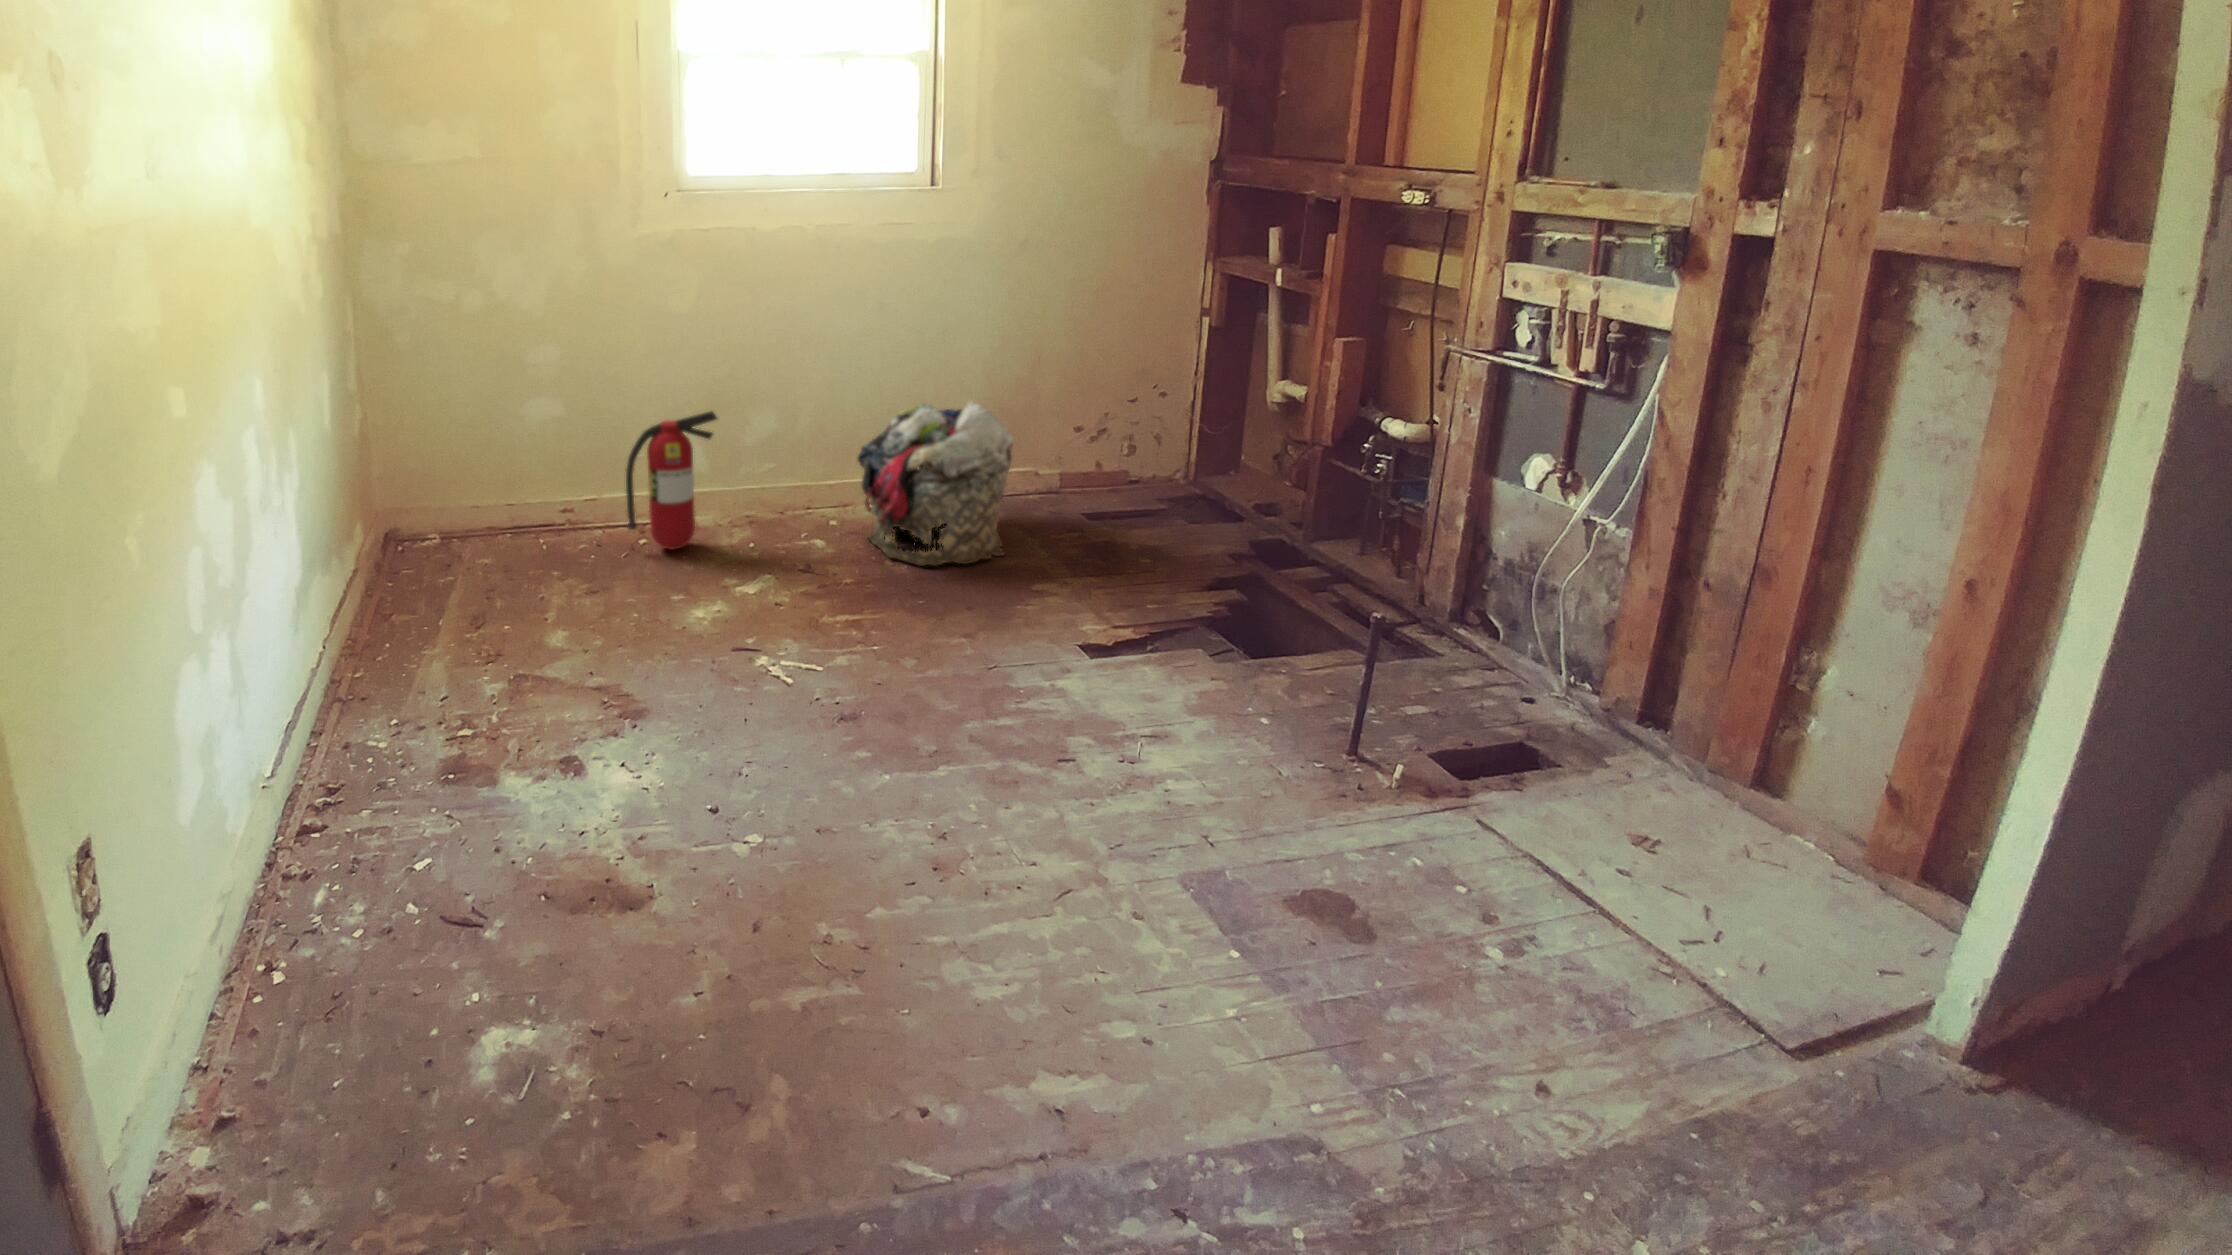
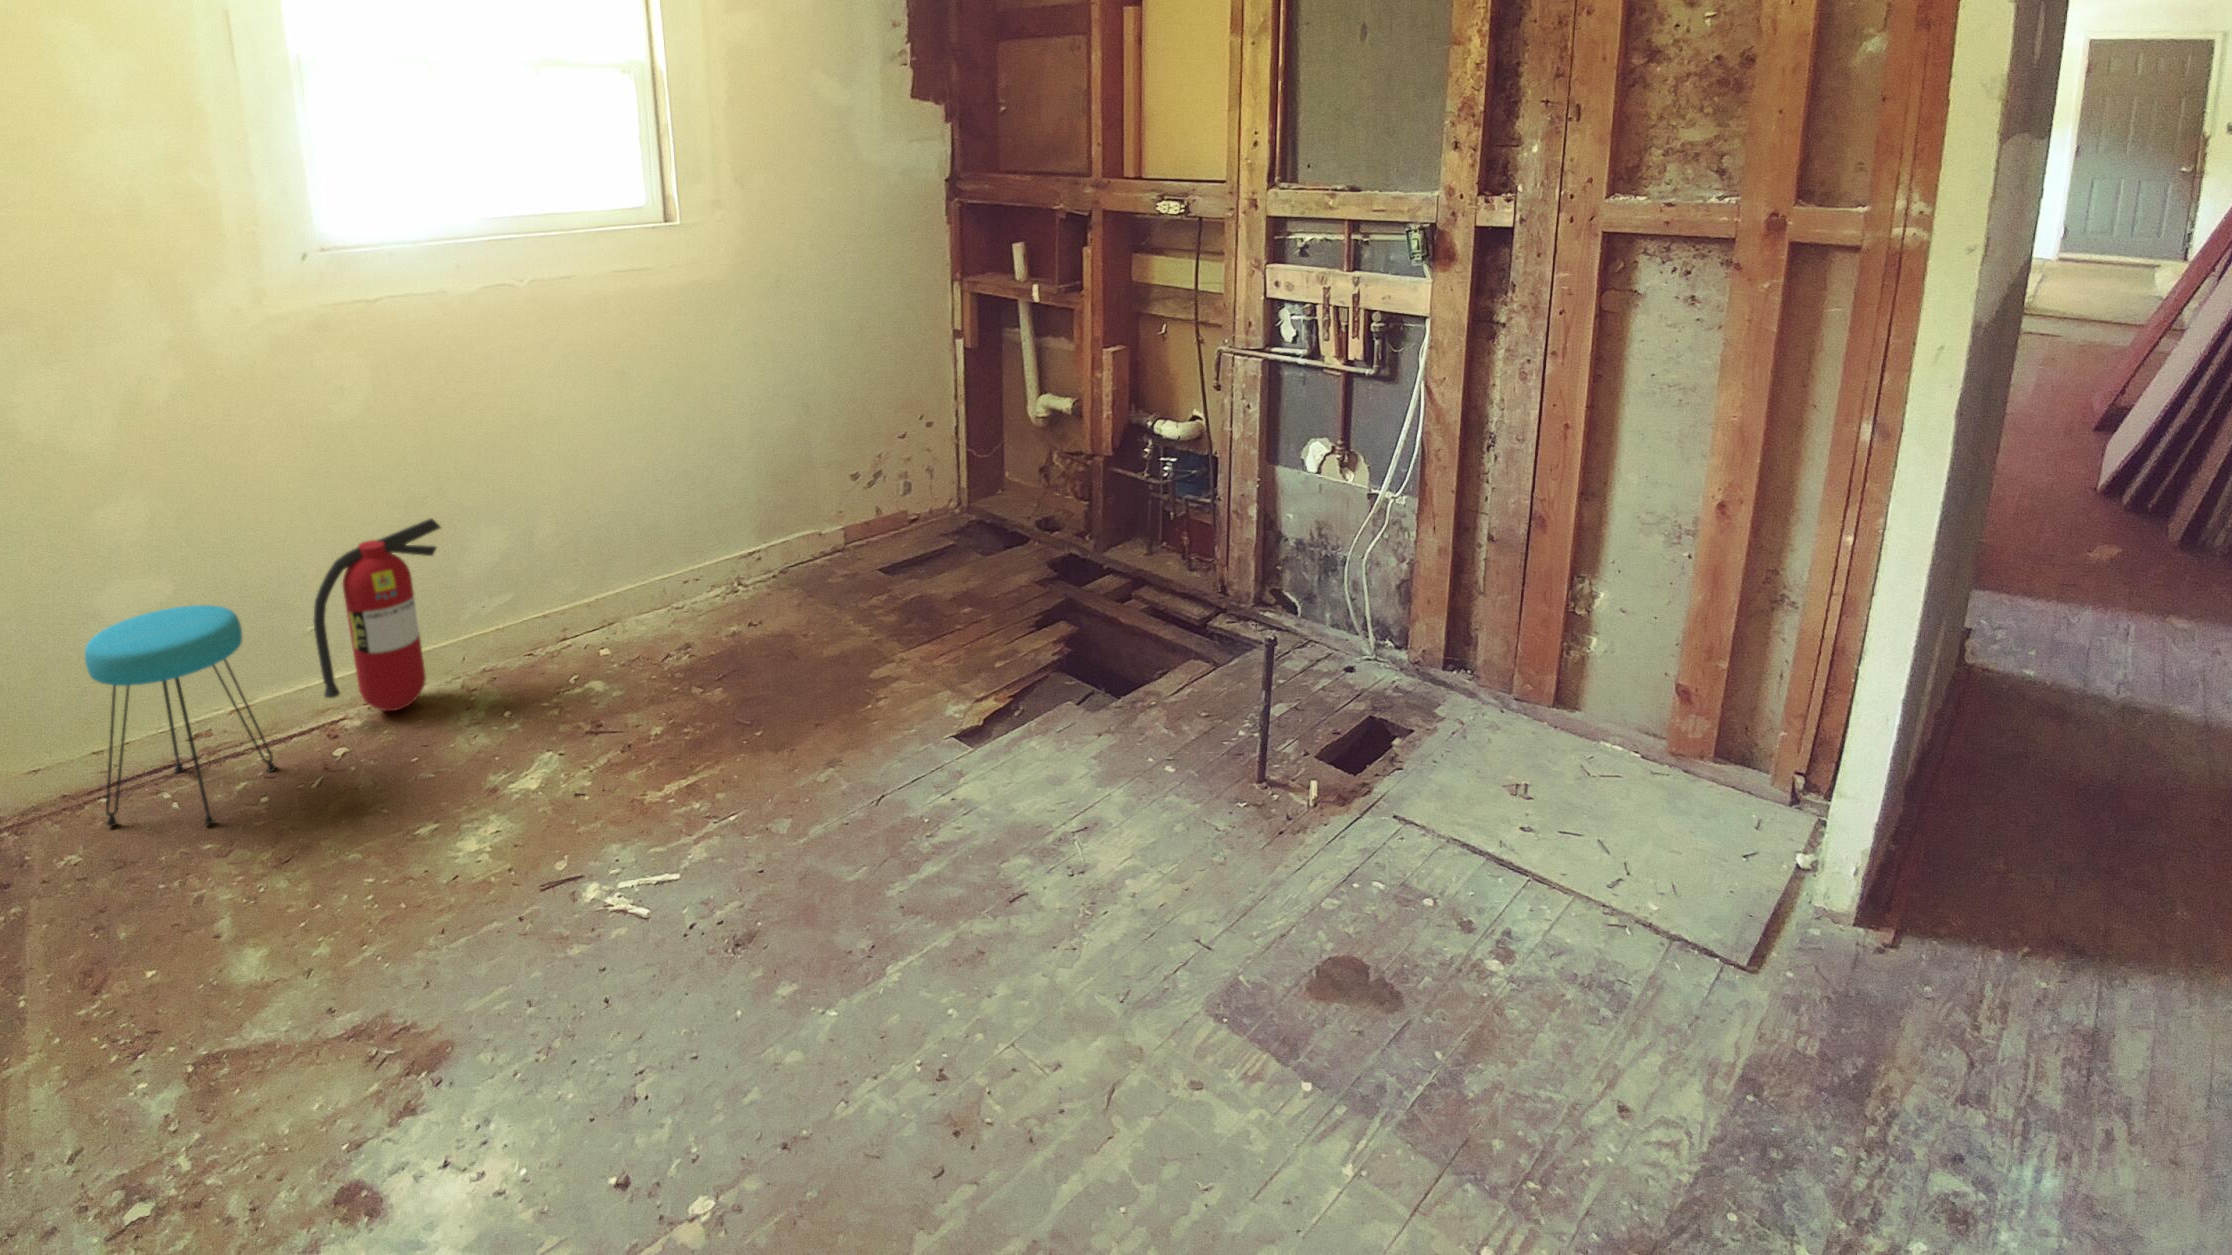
laundry basket: present [857,401,1014,566] -> none [633,458,821,661]
stool: none [490,444,591,591] -> present [85,605,276,826]

